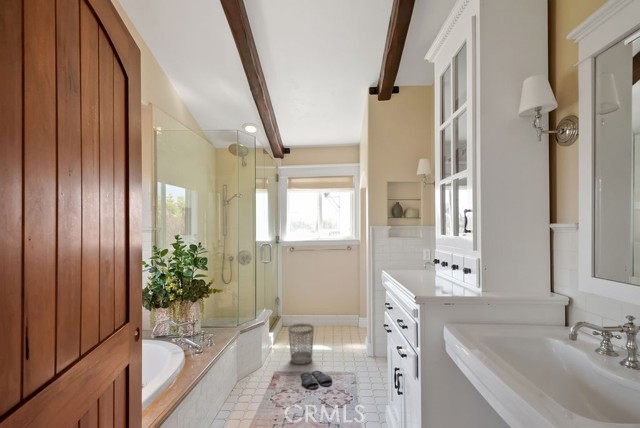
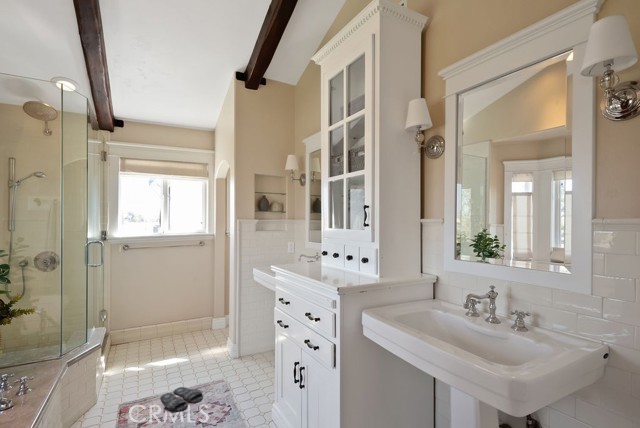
wastebasket: present [288,323,314,364] -> none [136,335,171,386]

